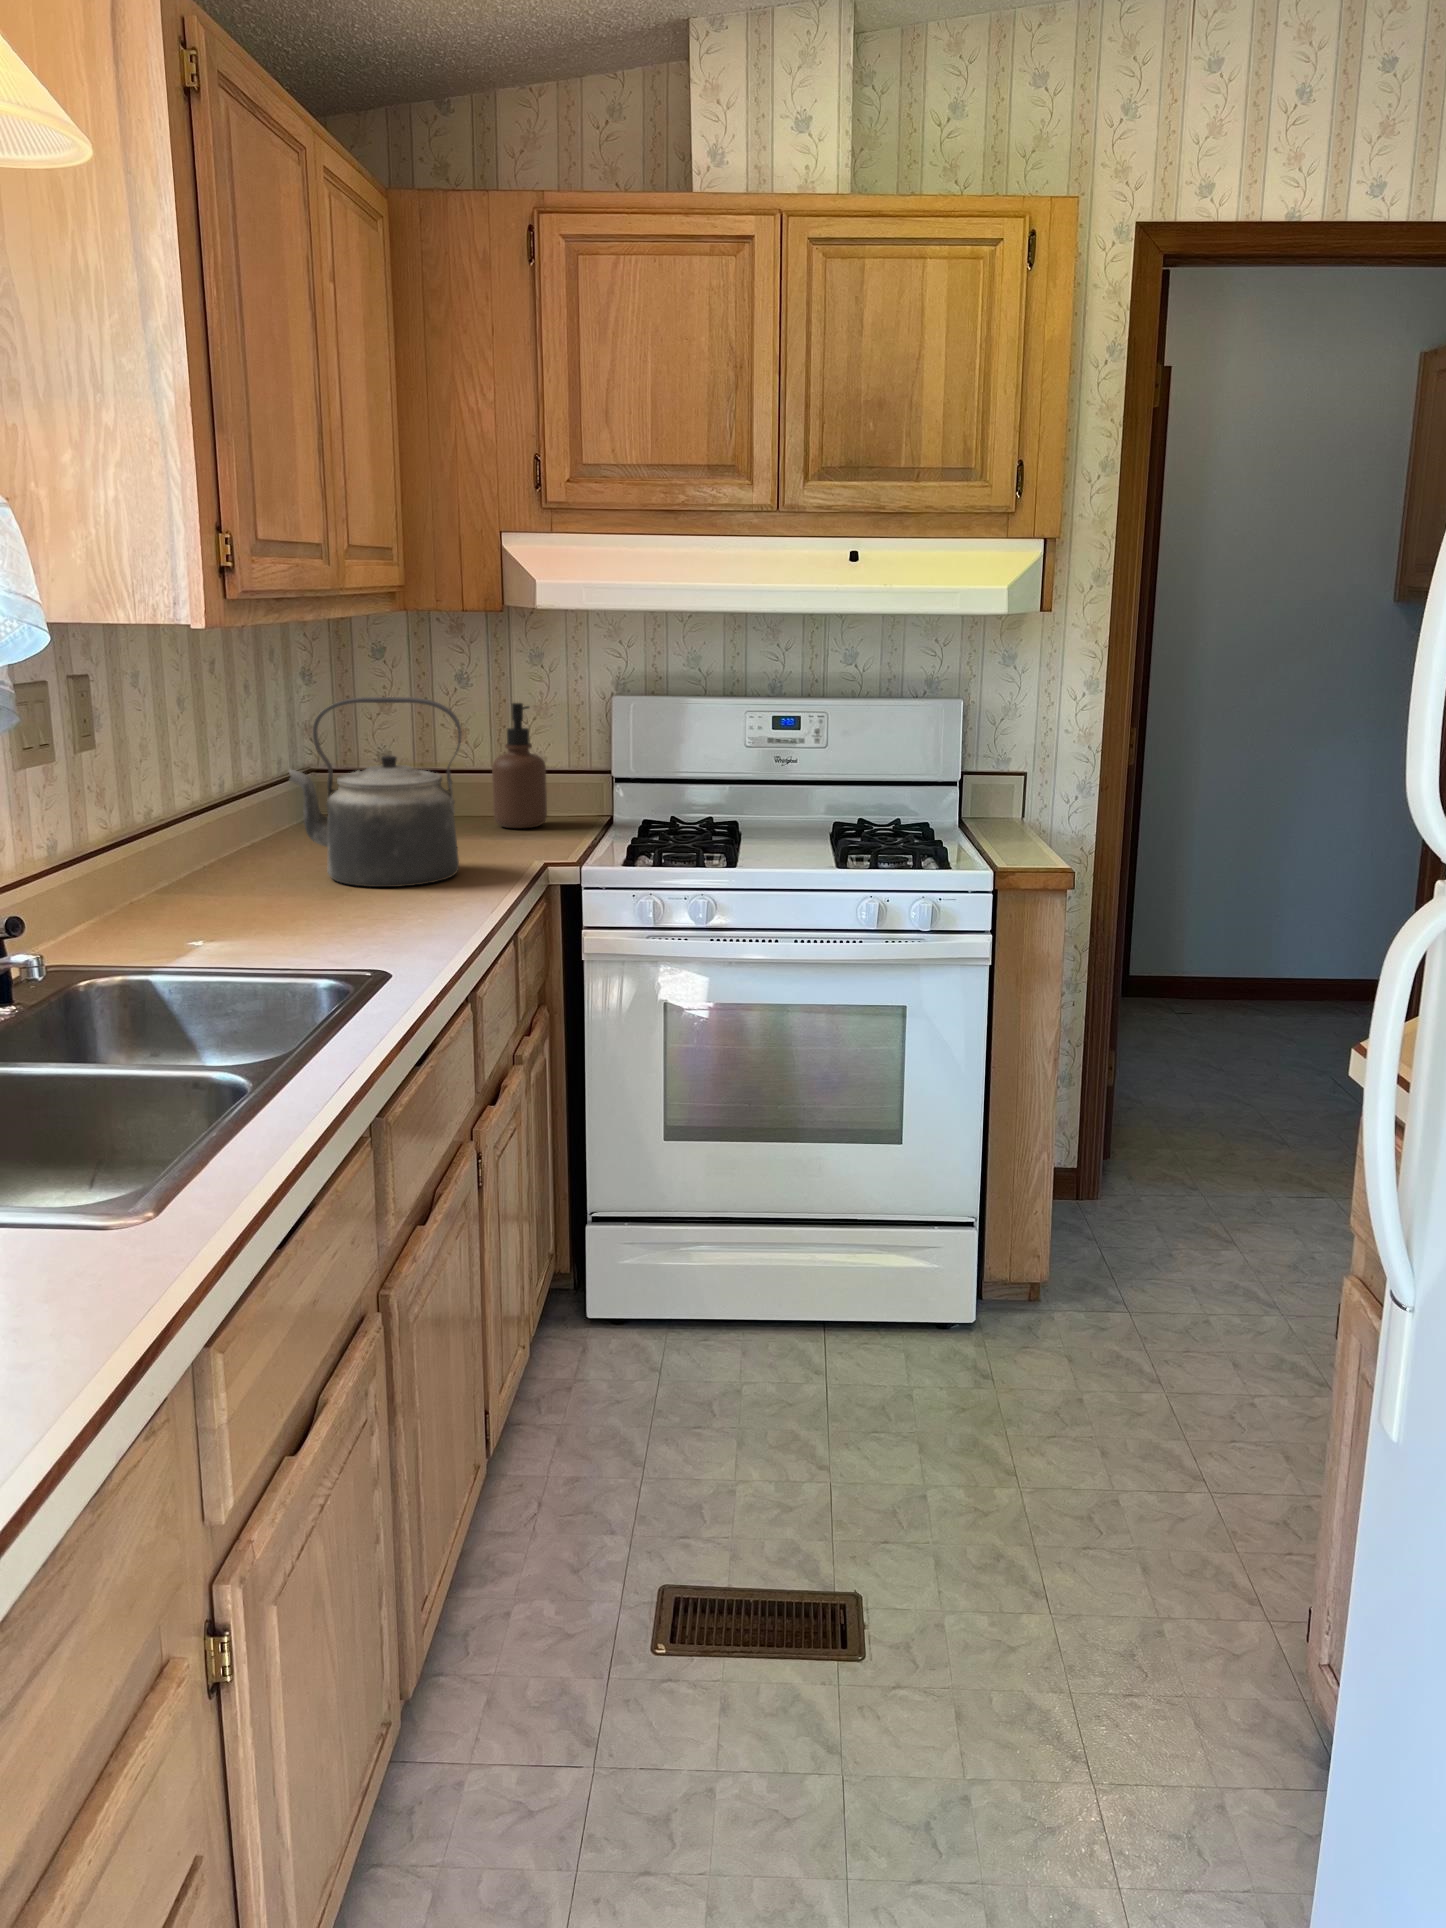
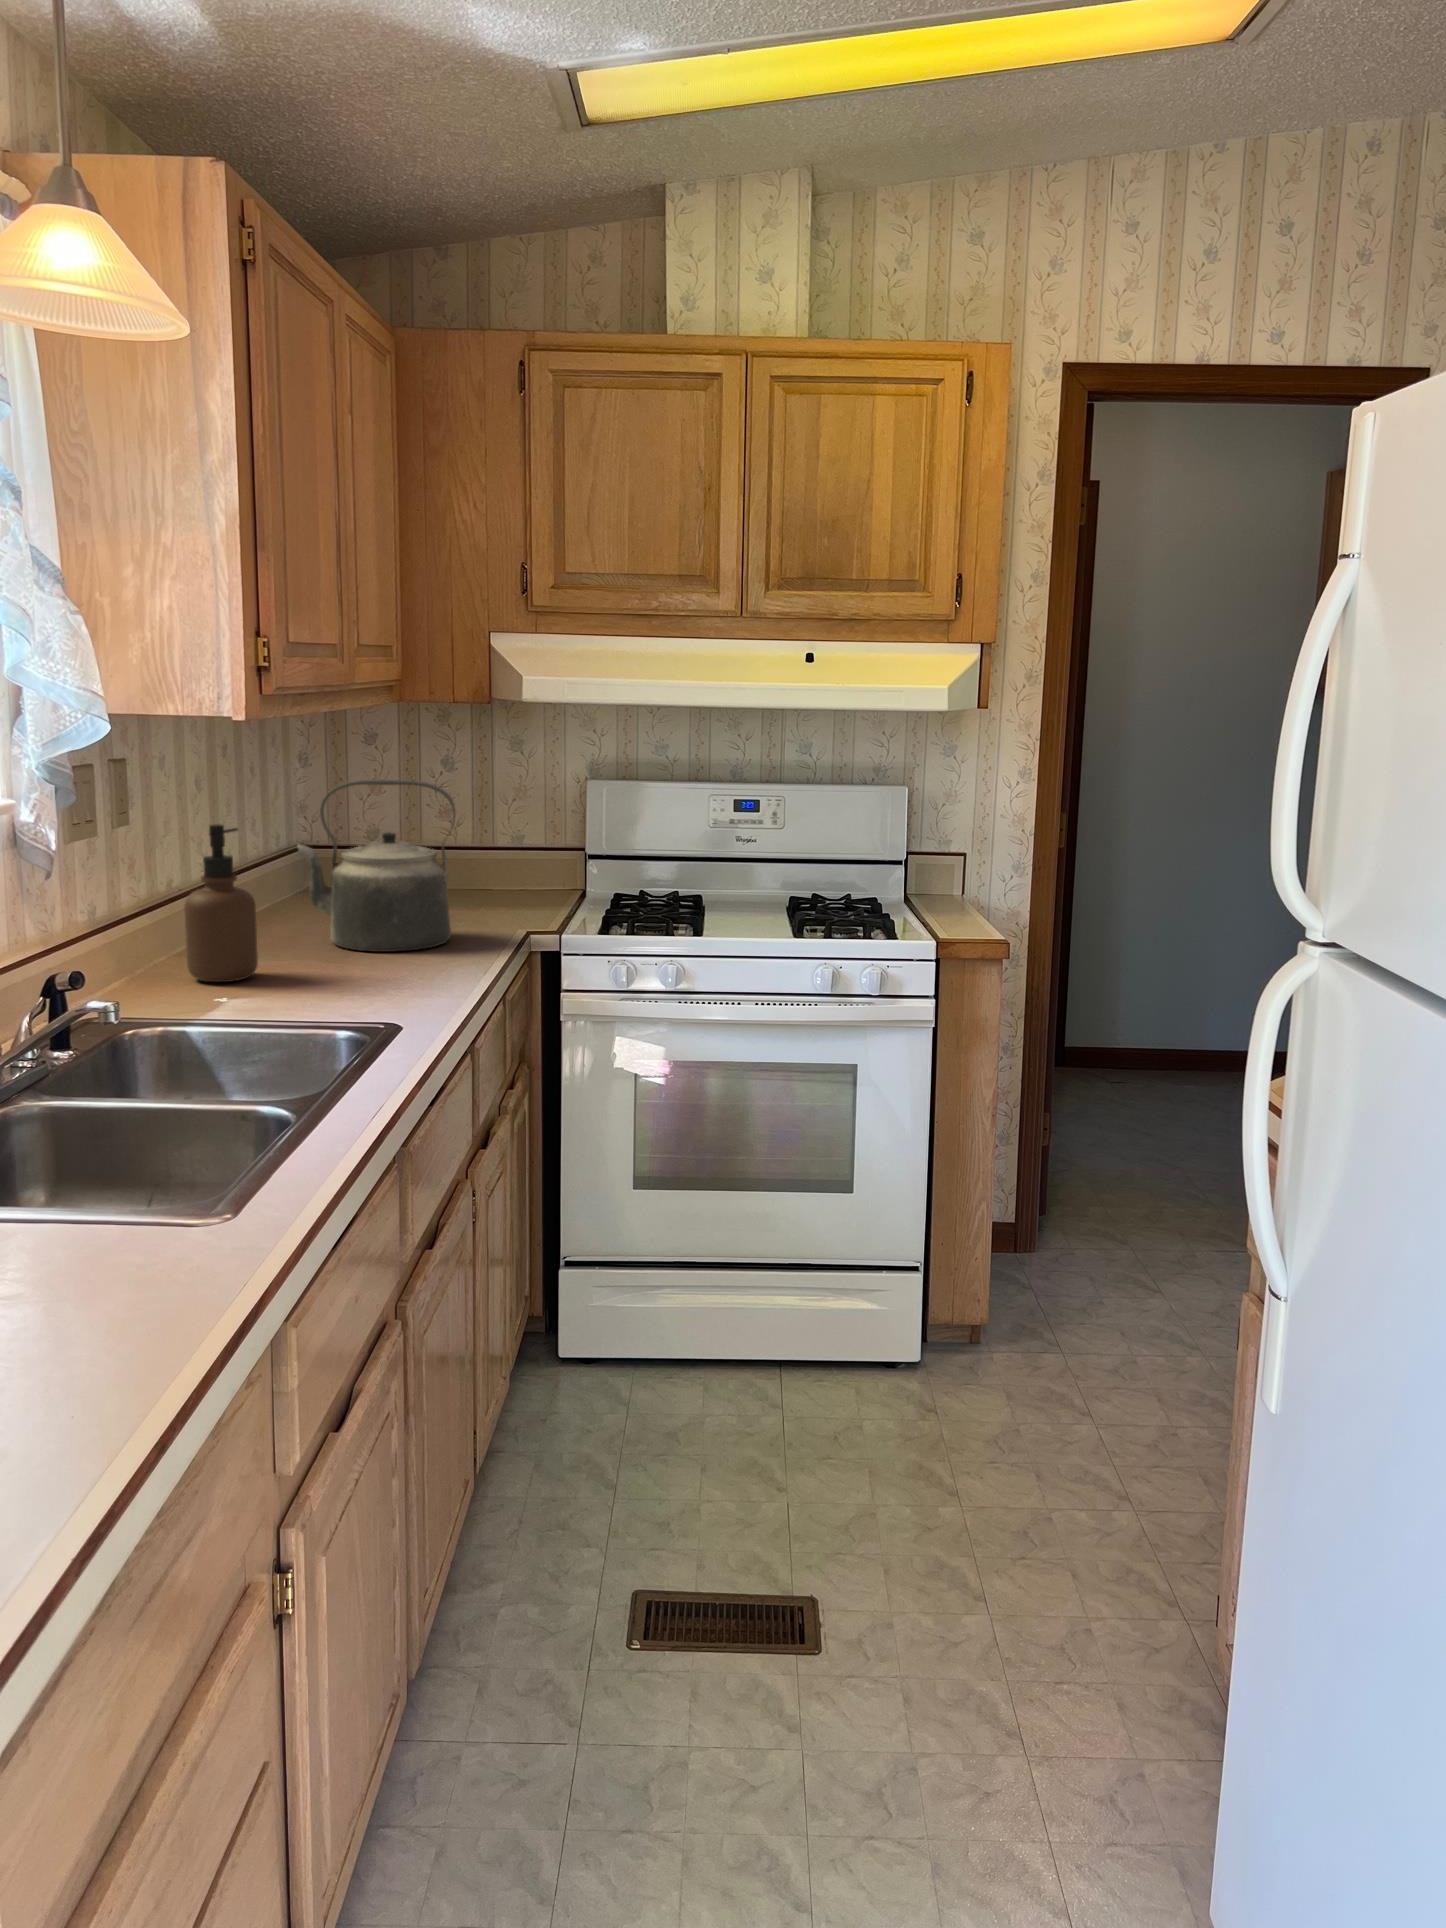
soap dispenser: present [492,703,547,828] -> present [184,824,258,982]

